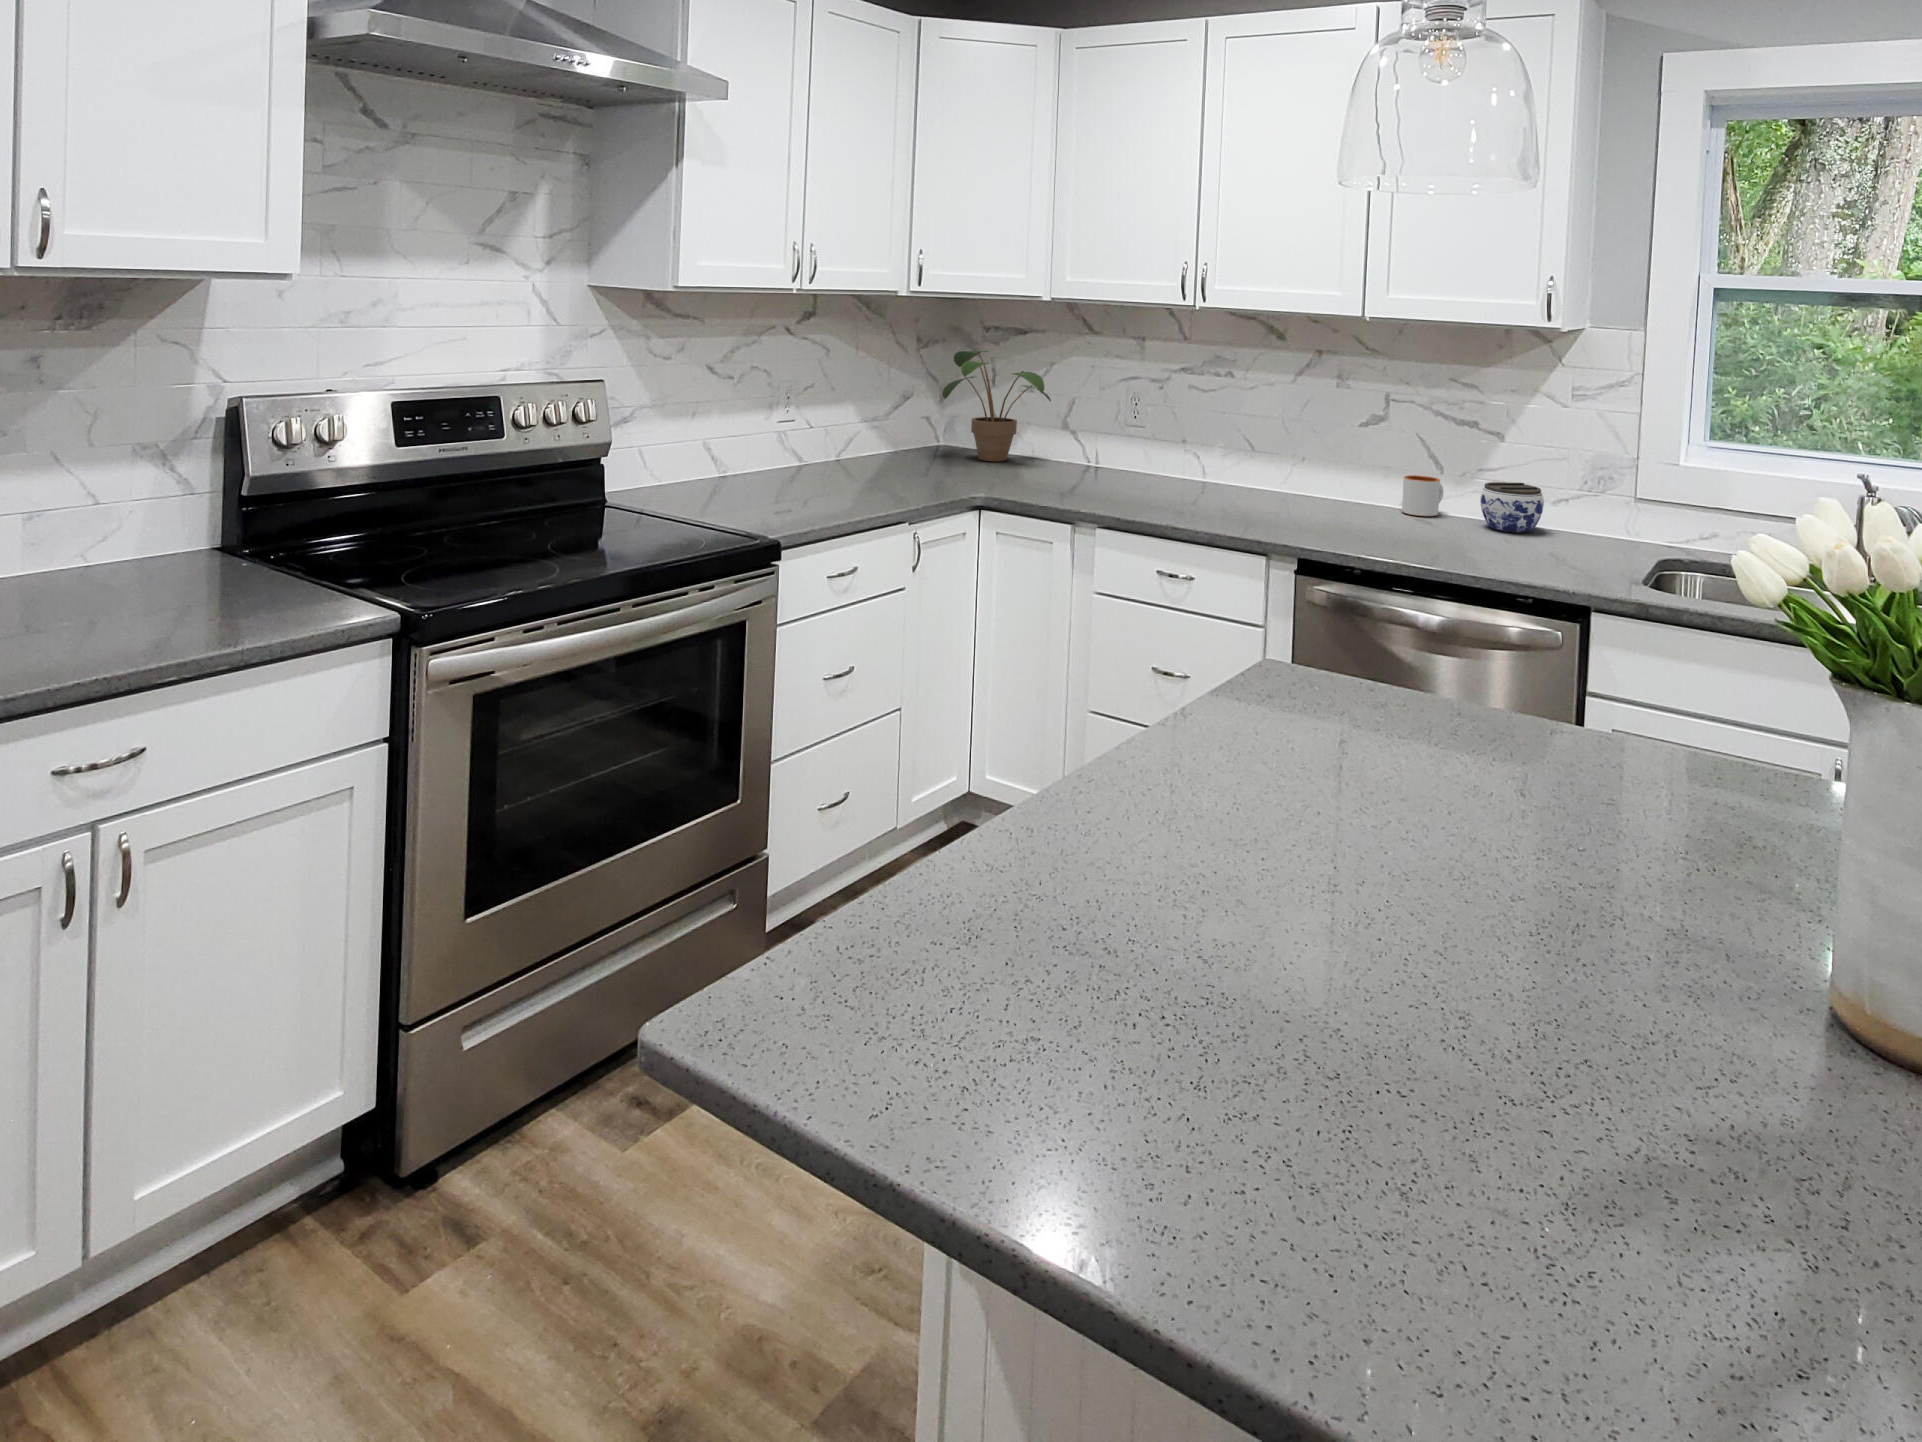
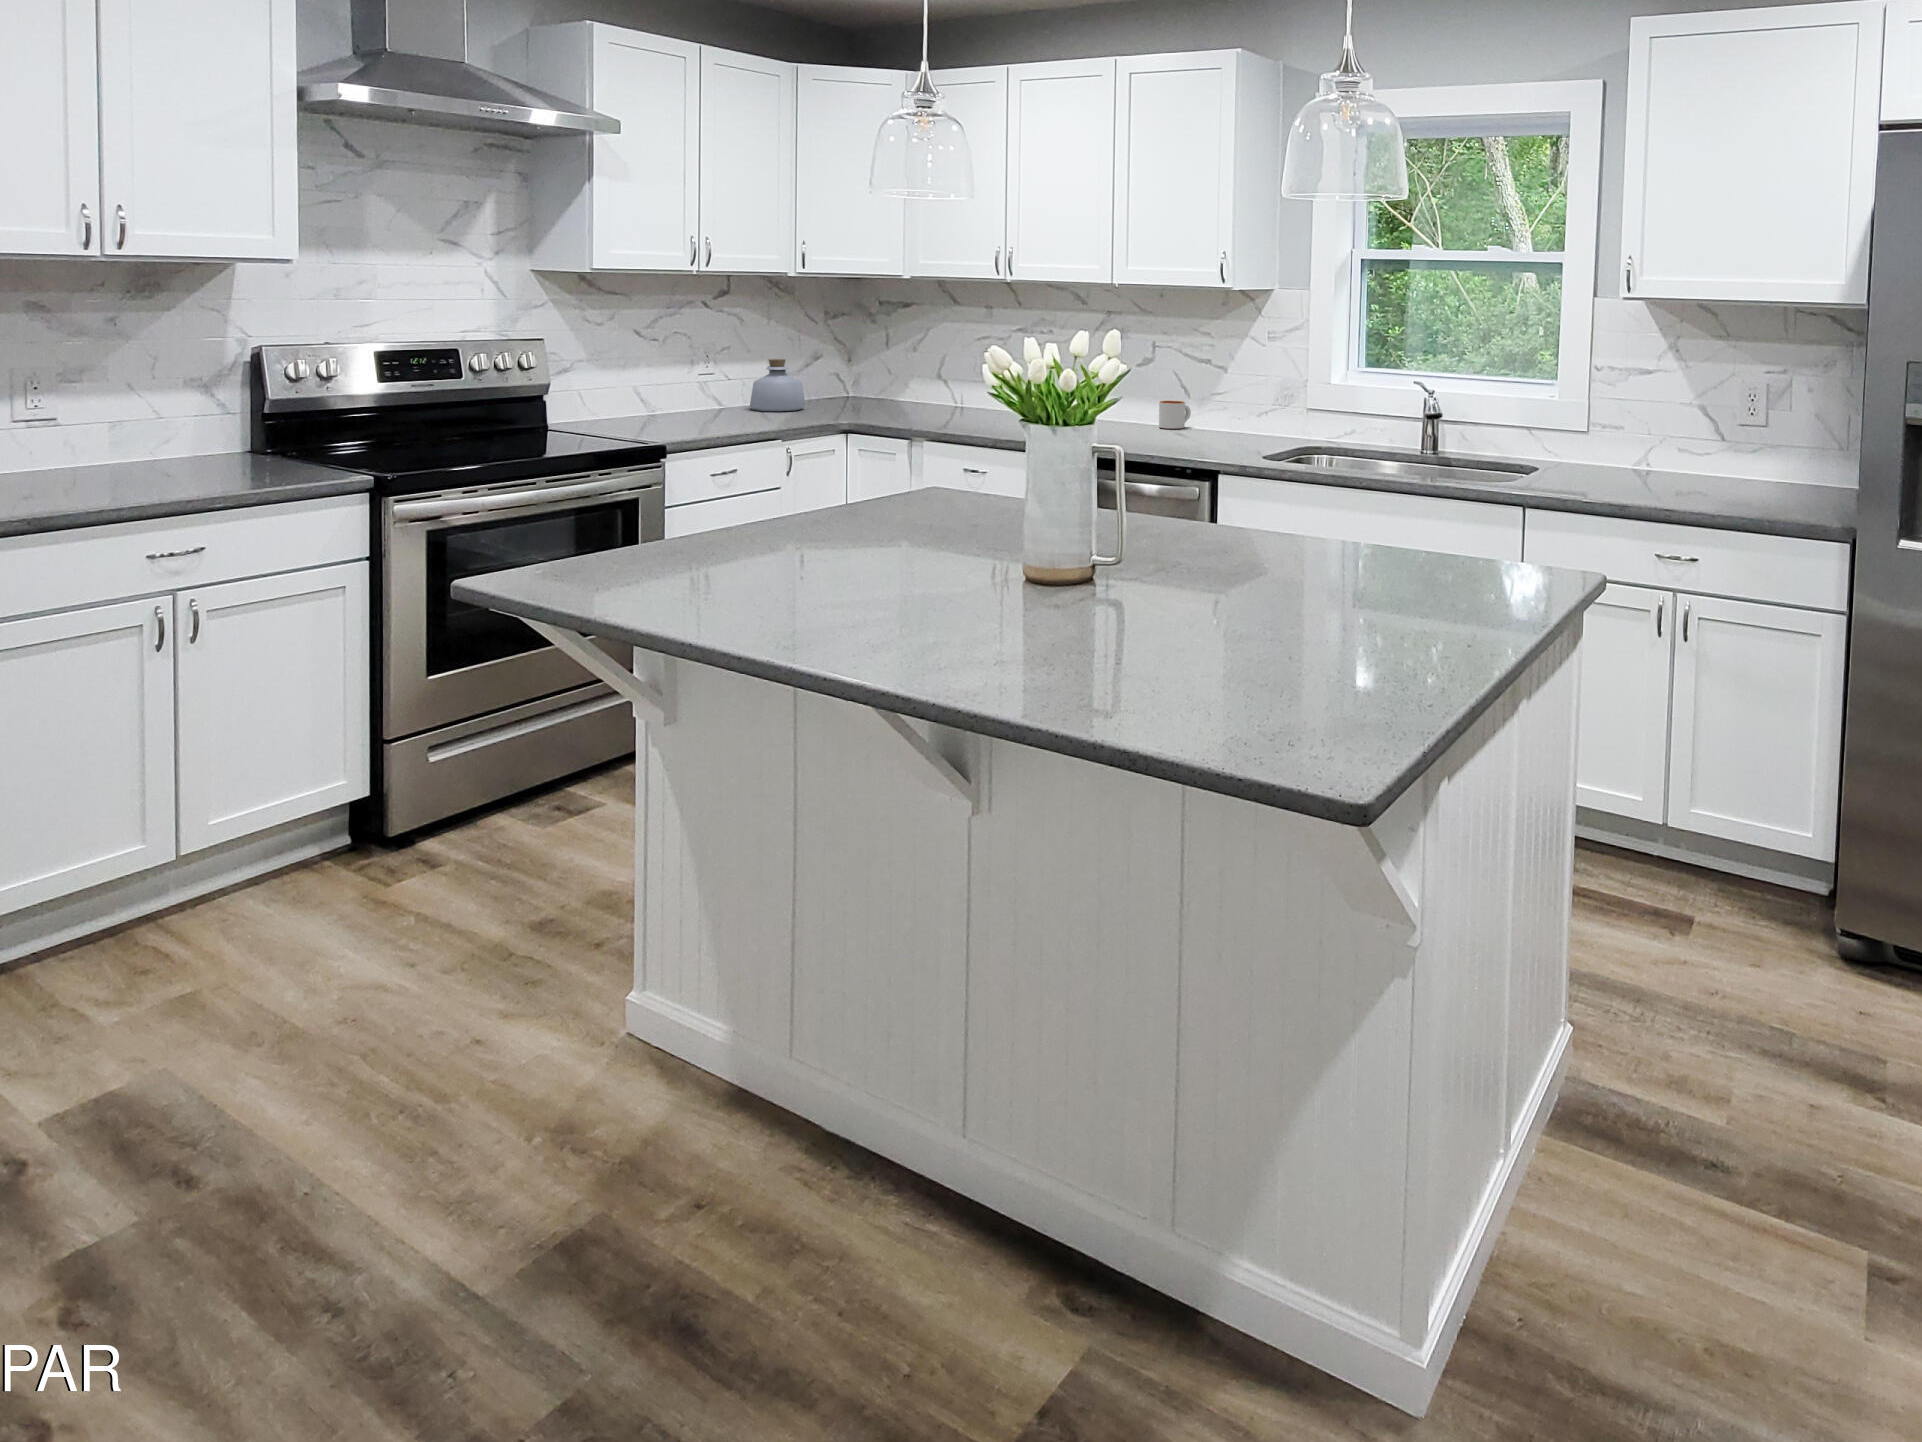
potted plant: present [942,349,1051,461] -> none [836,319,926,405]
bottle: none [843,401,911,471] -> present [750,359,805,411]
jar: present [1480,482,1544,532] -> none [1204,402,1247,435]

